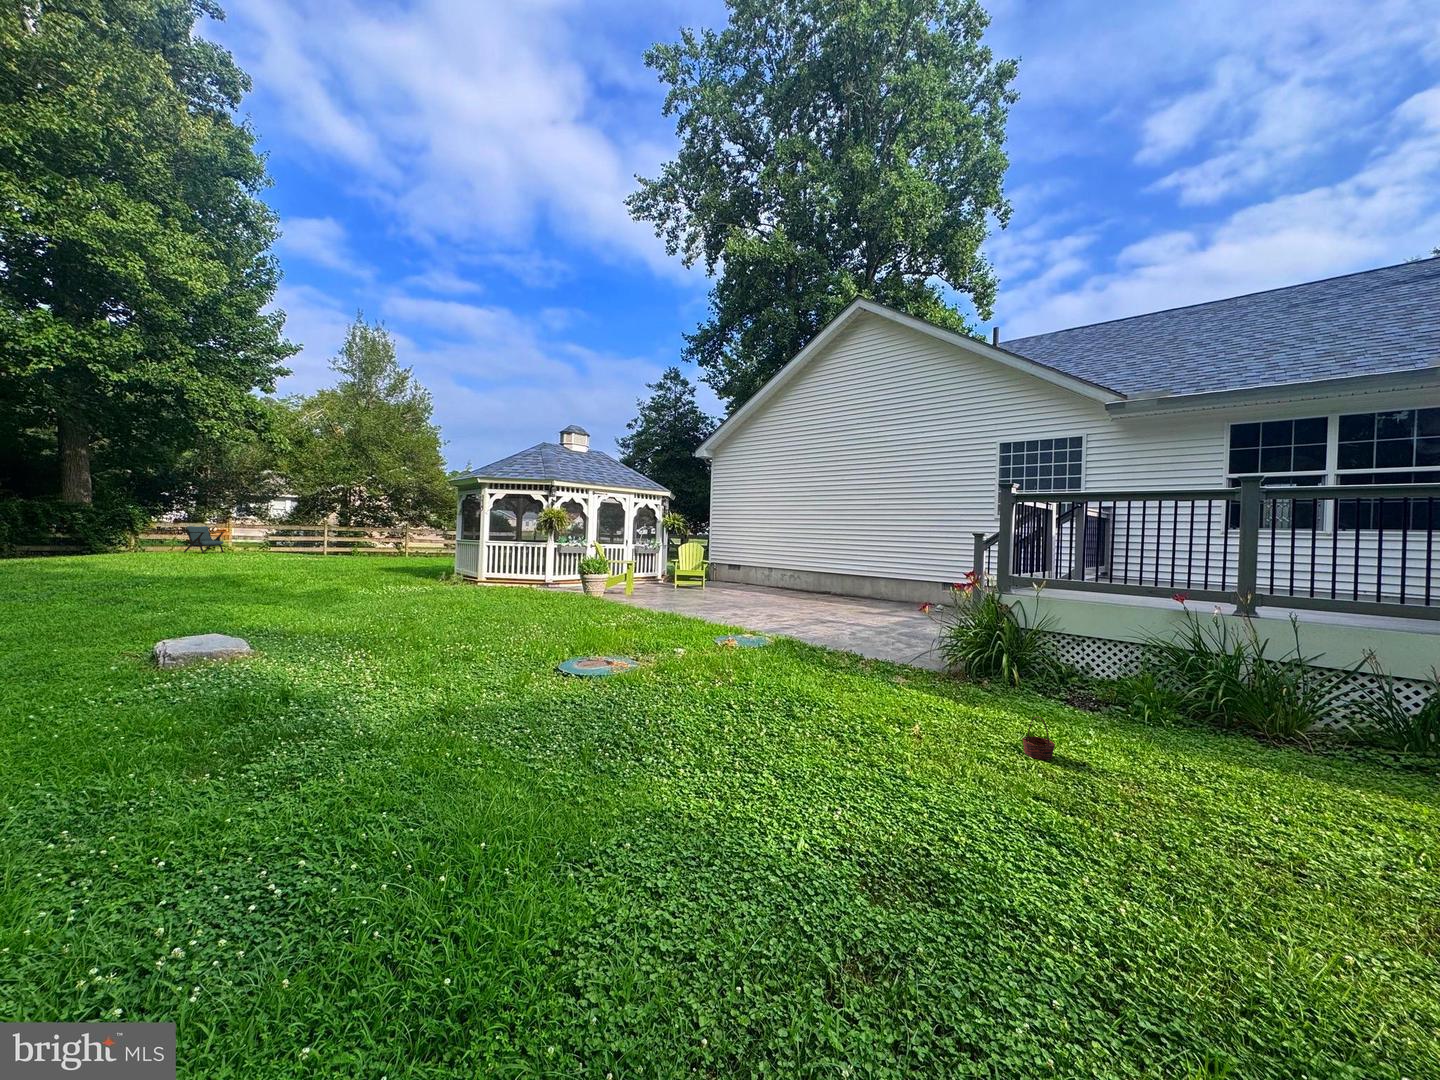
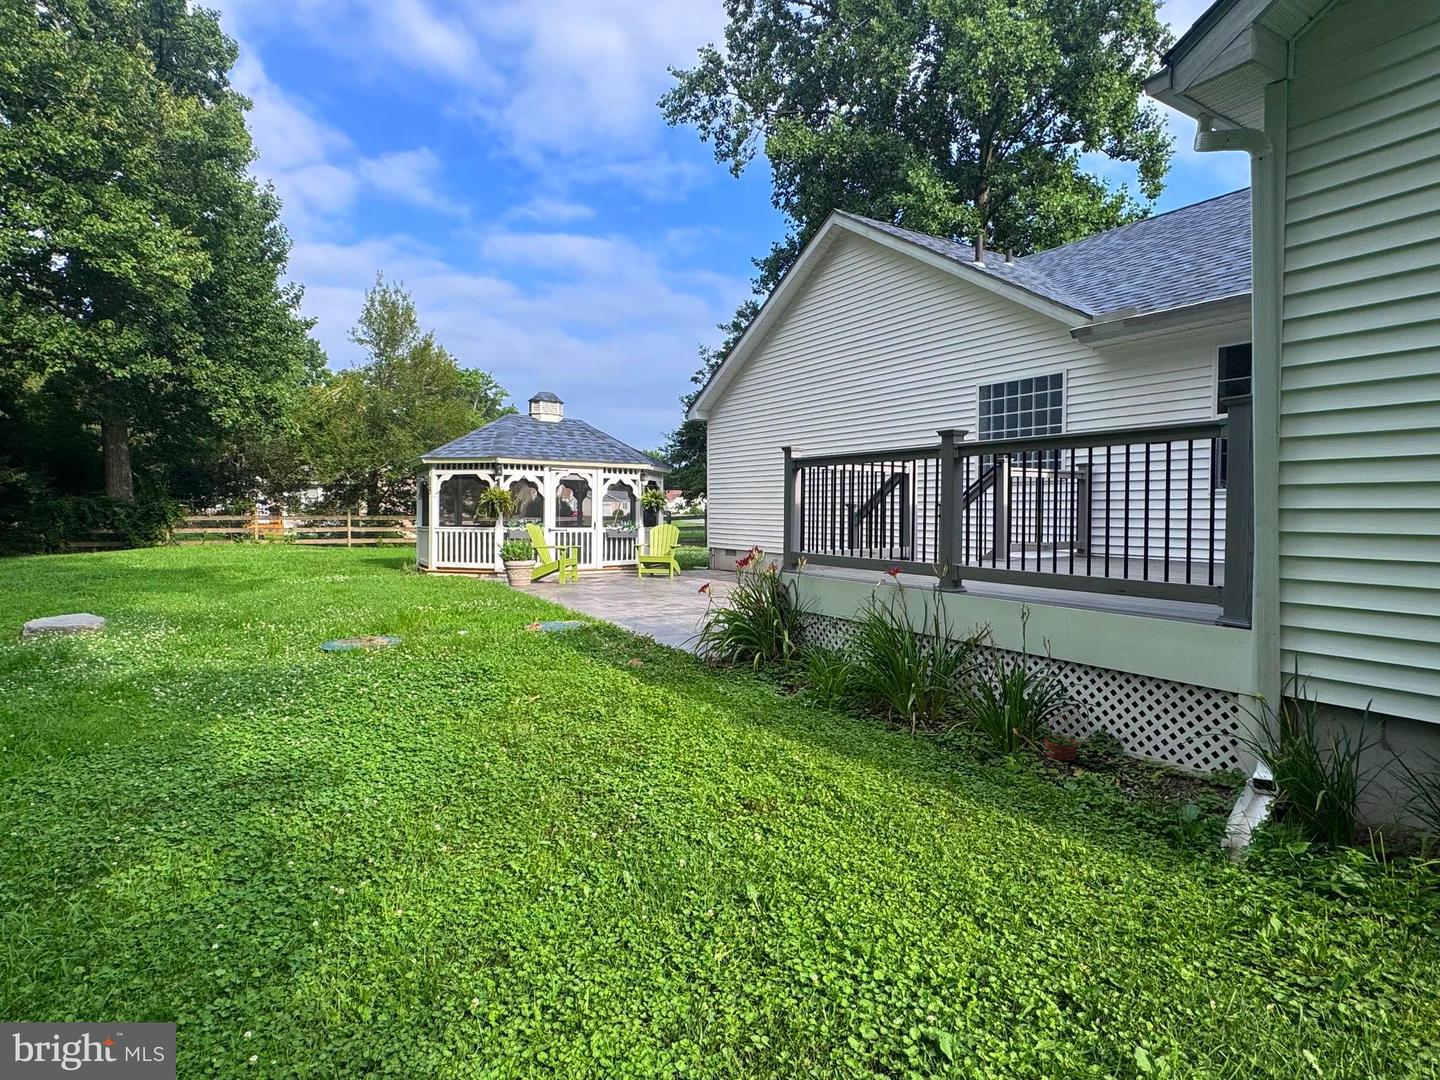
lounge chair: present [184,526,224,553] -> none [48,520,98,554]

